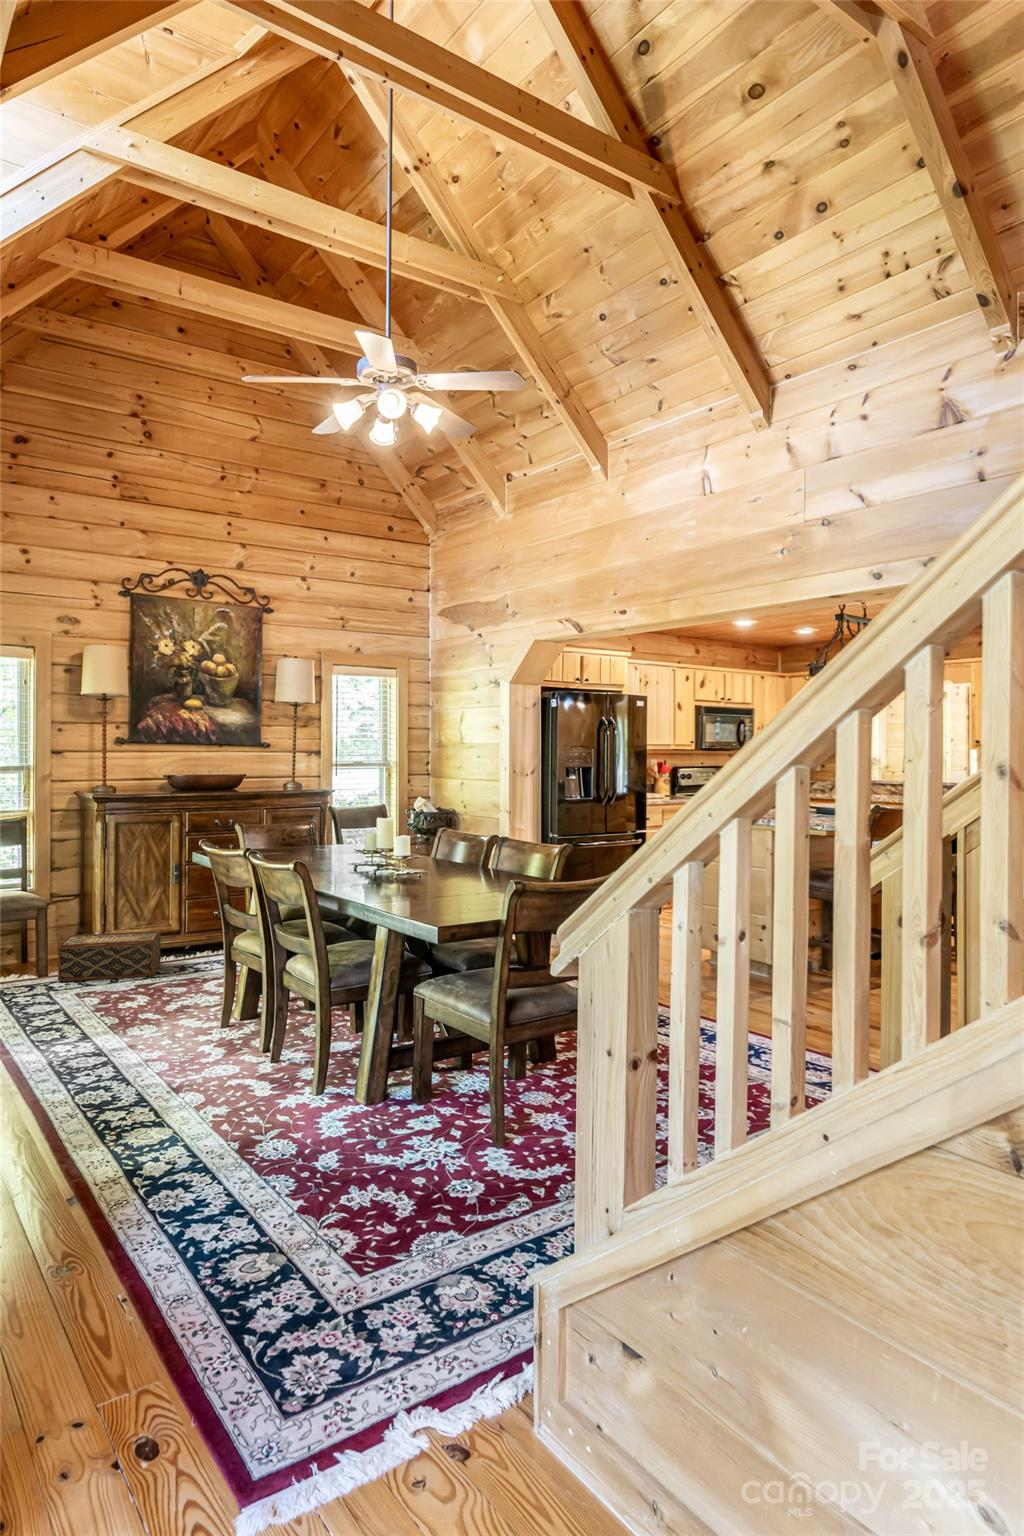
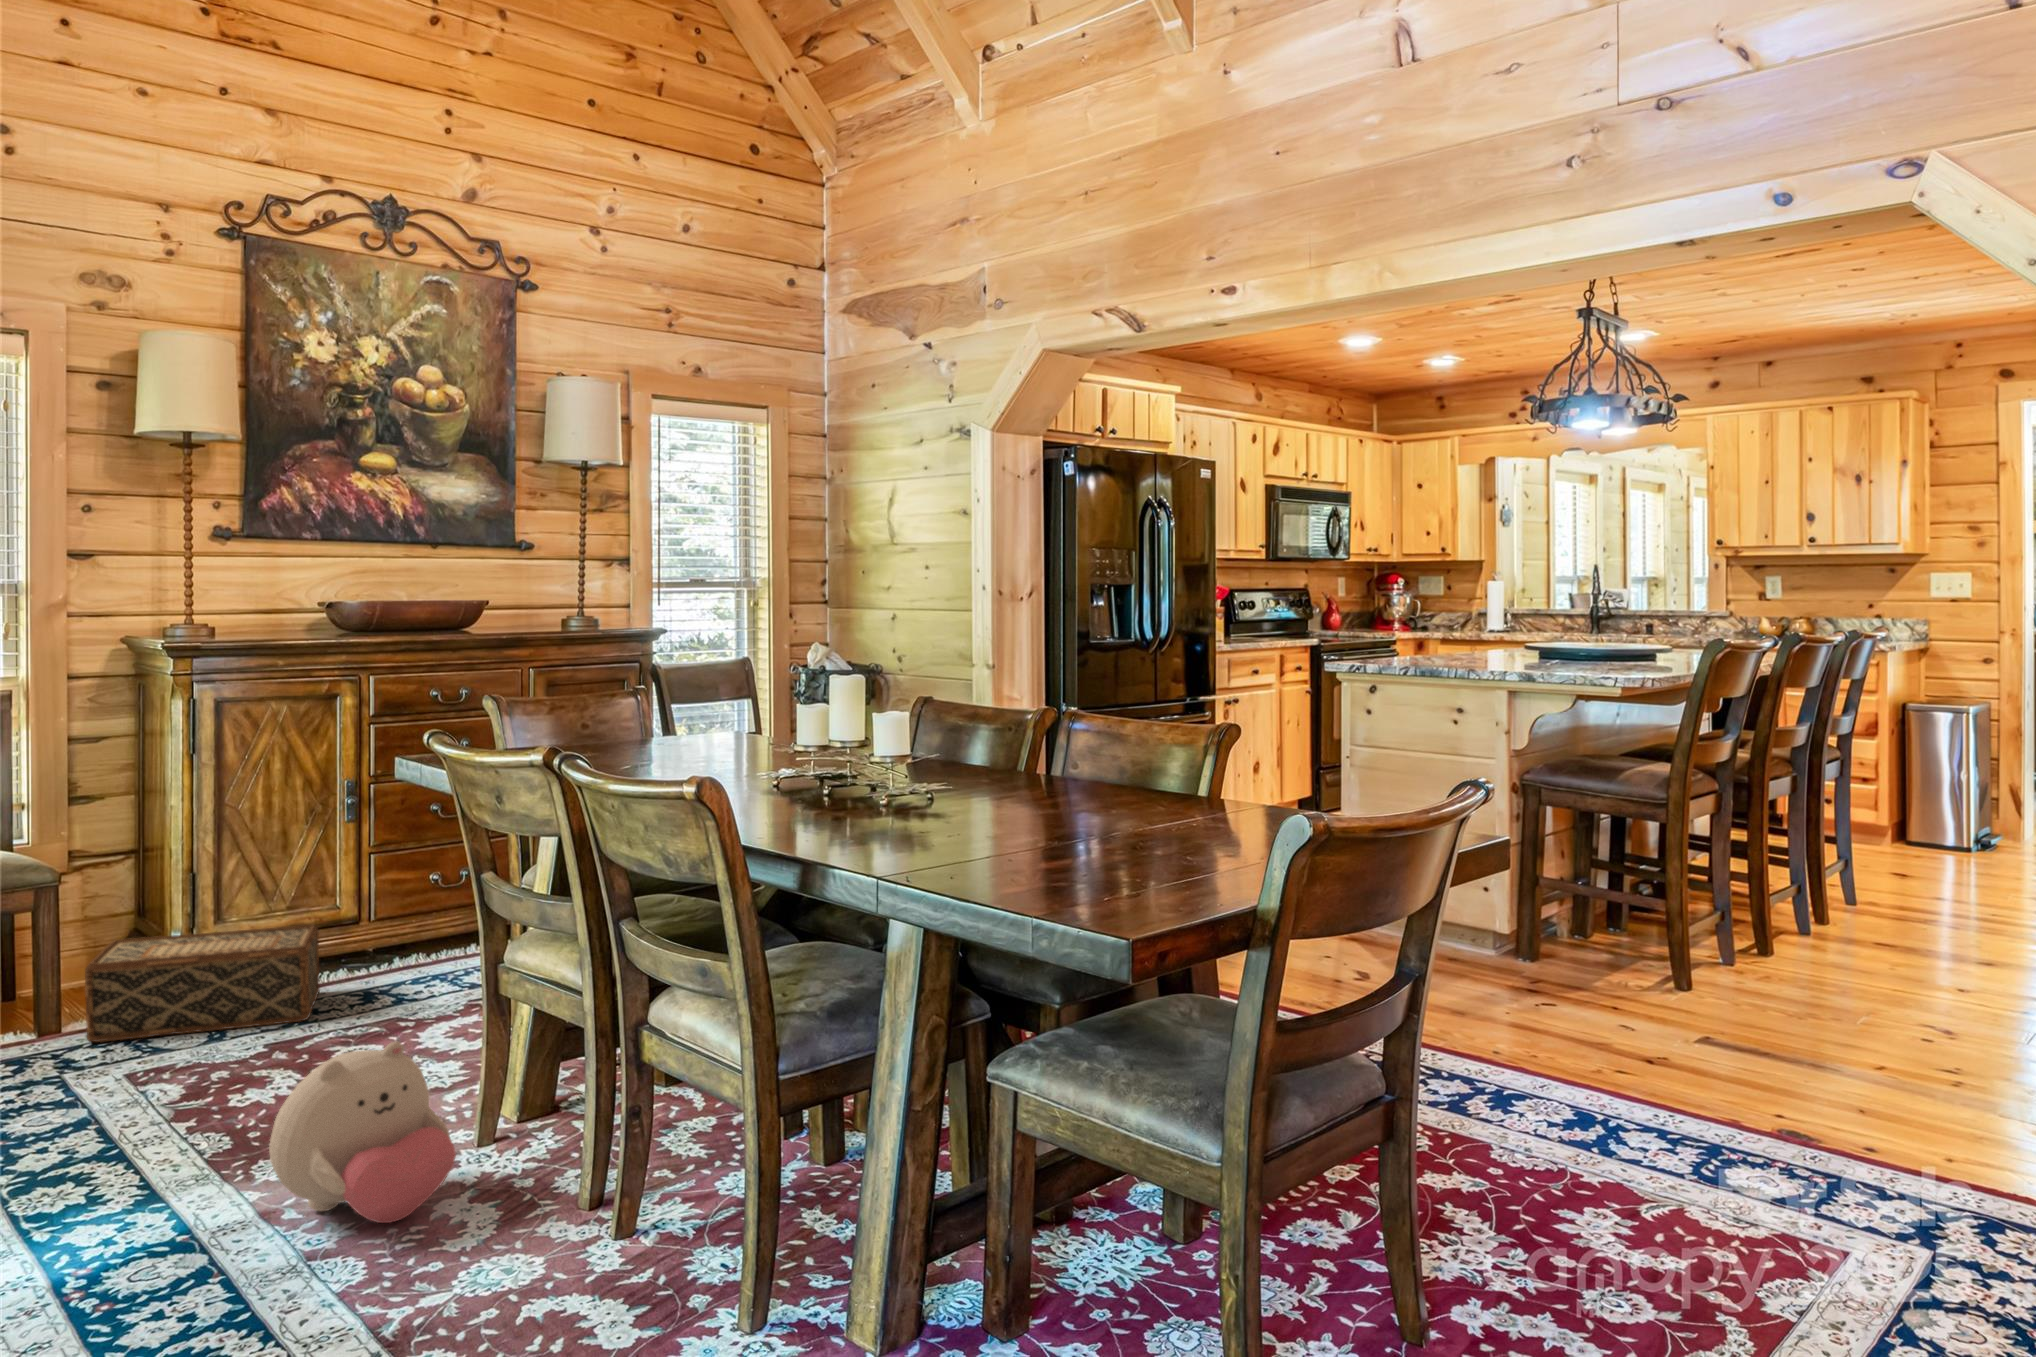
plush toy: none [133,976,209,1053] -> present [269,1041,456,1223]

